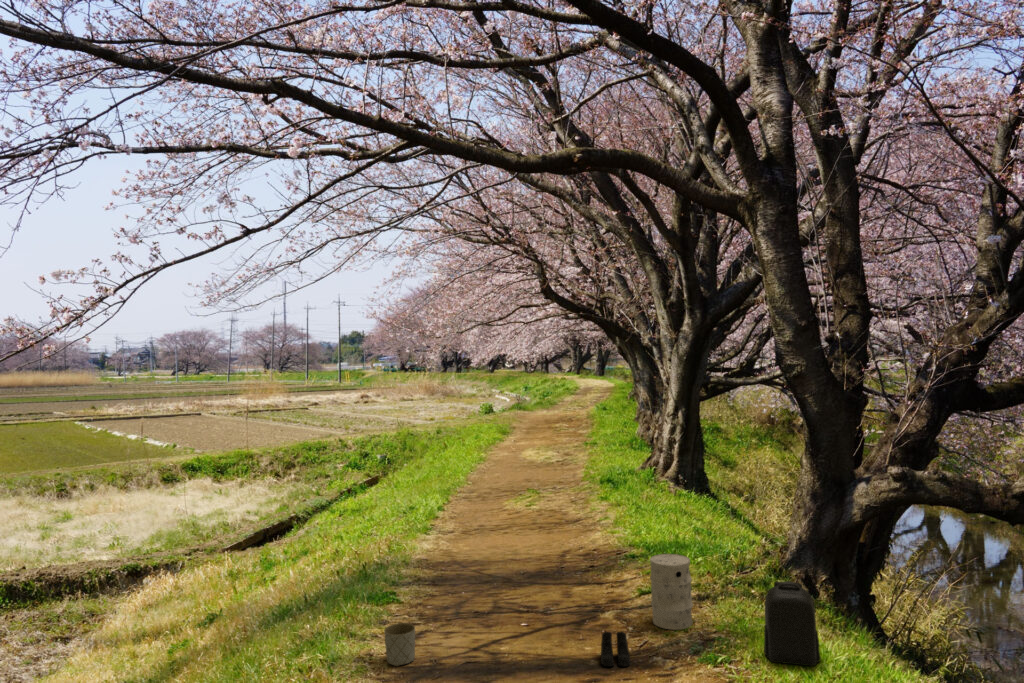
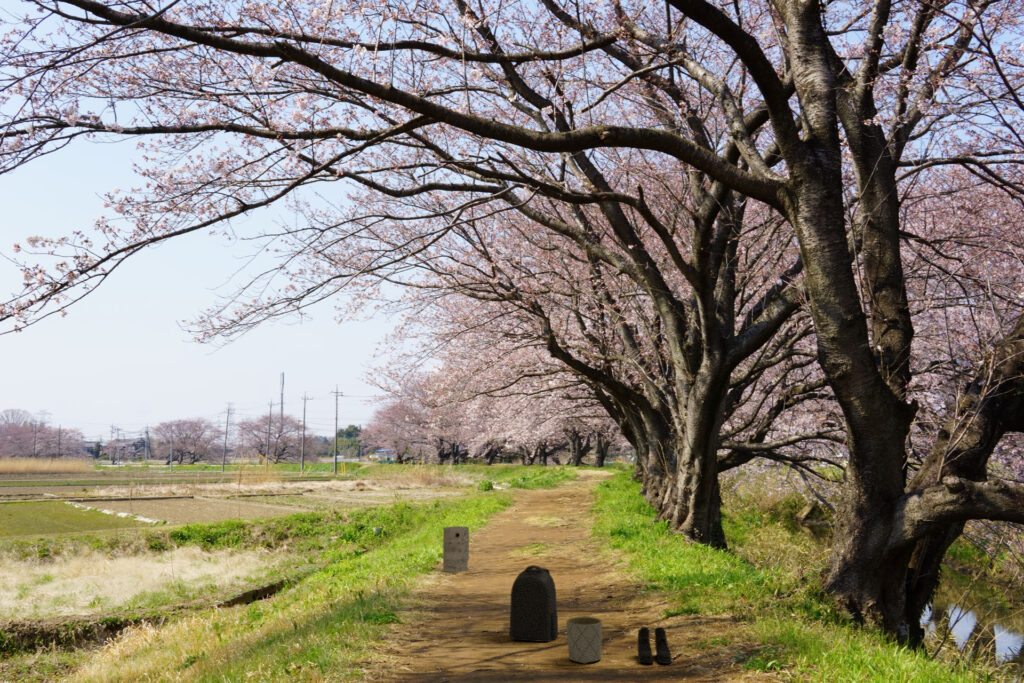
trash can: present [650,554,693,630] -> present [442,526,469,572]
backpack: present [764,581,821,666] -> present [509,565,558,642]
planter: present [384,623,415,666] -> present [566,617,602,664]

